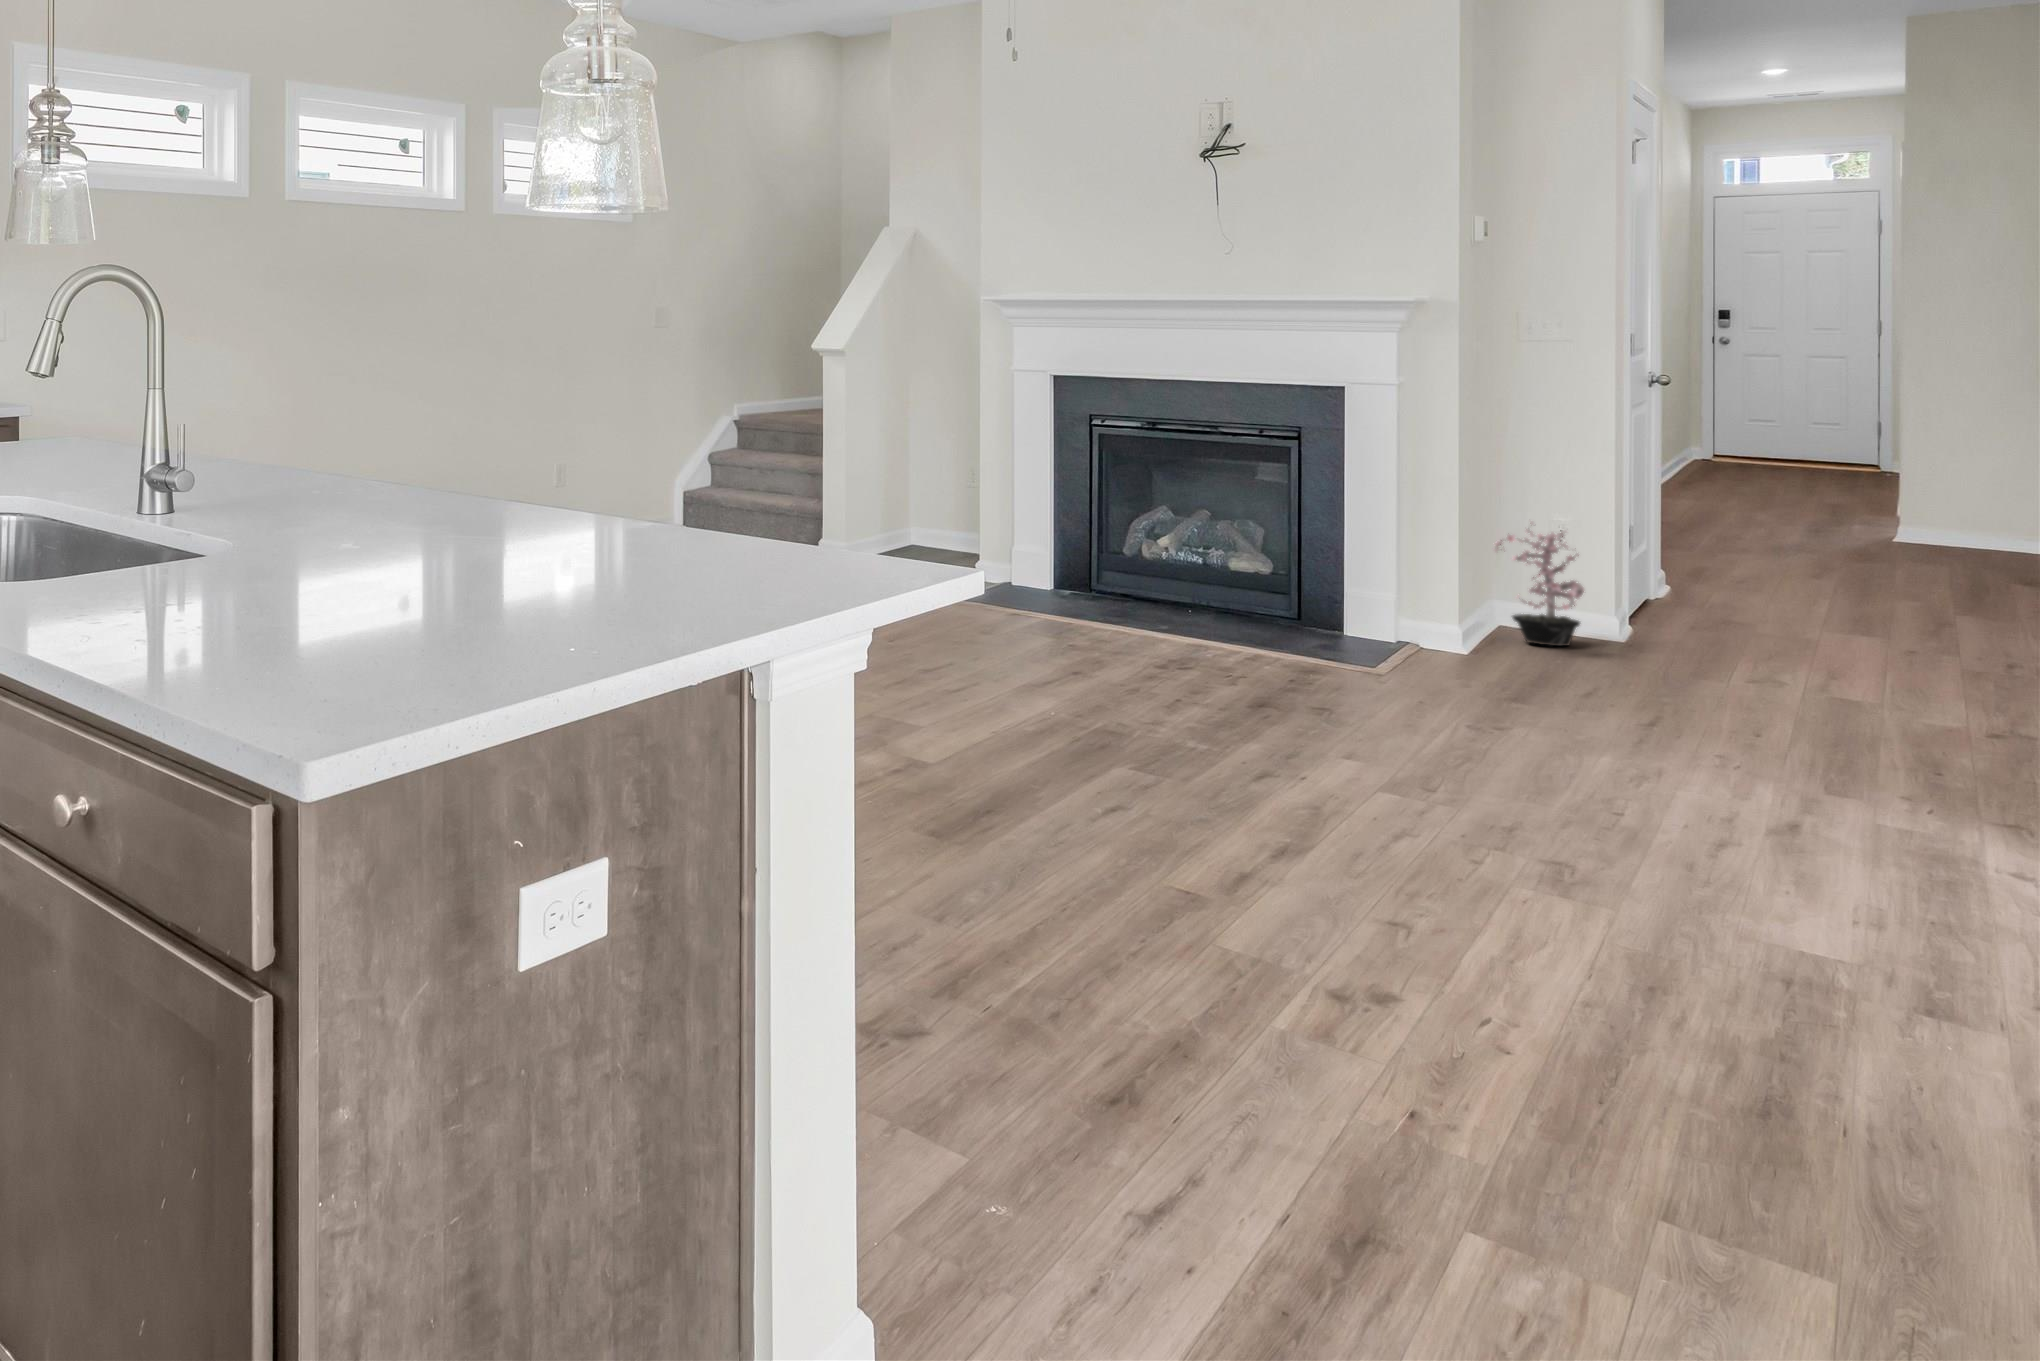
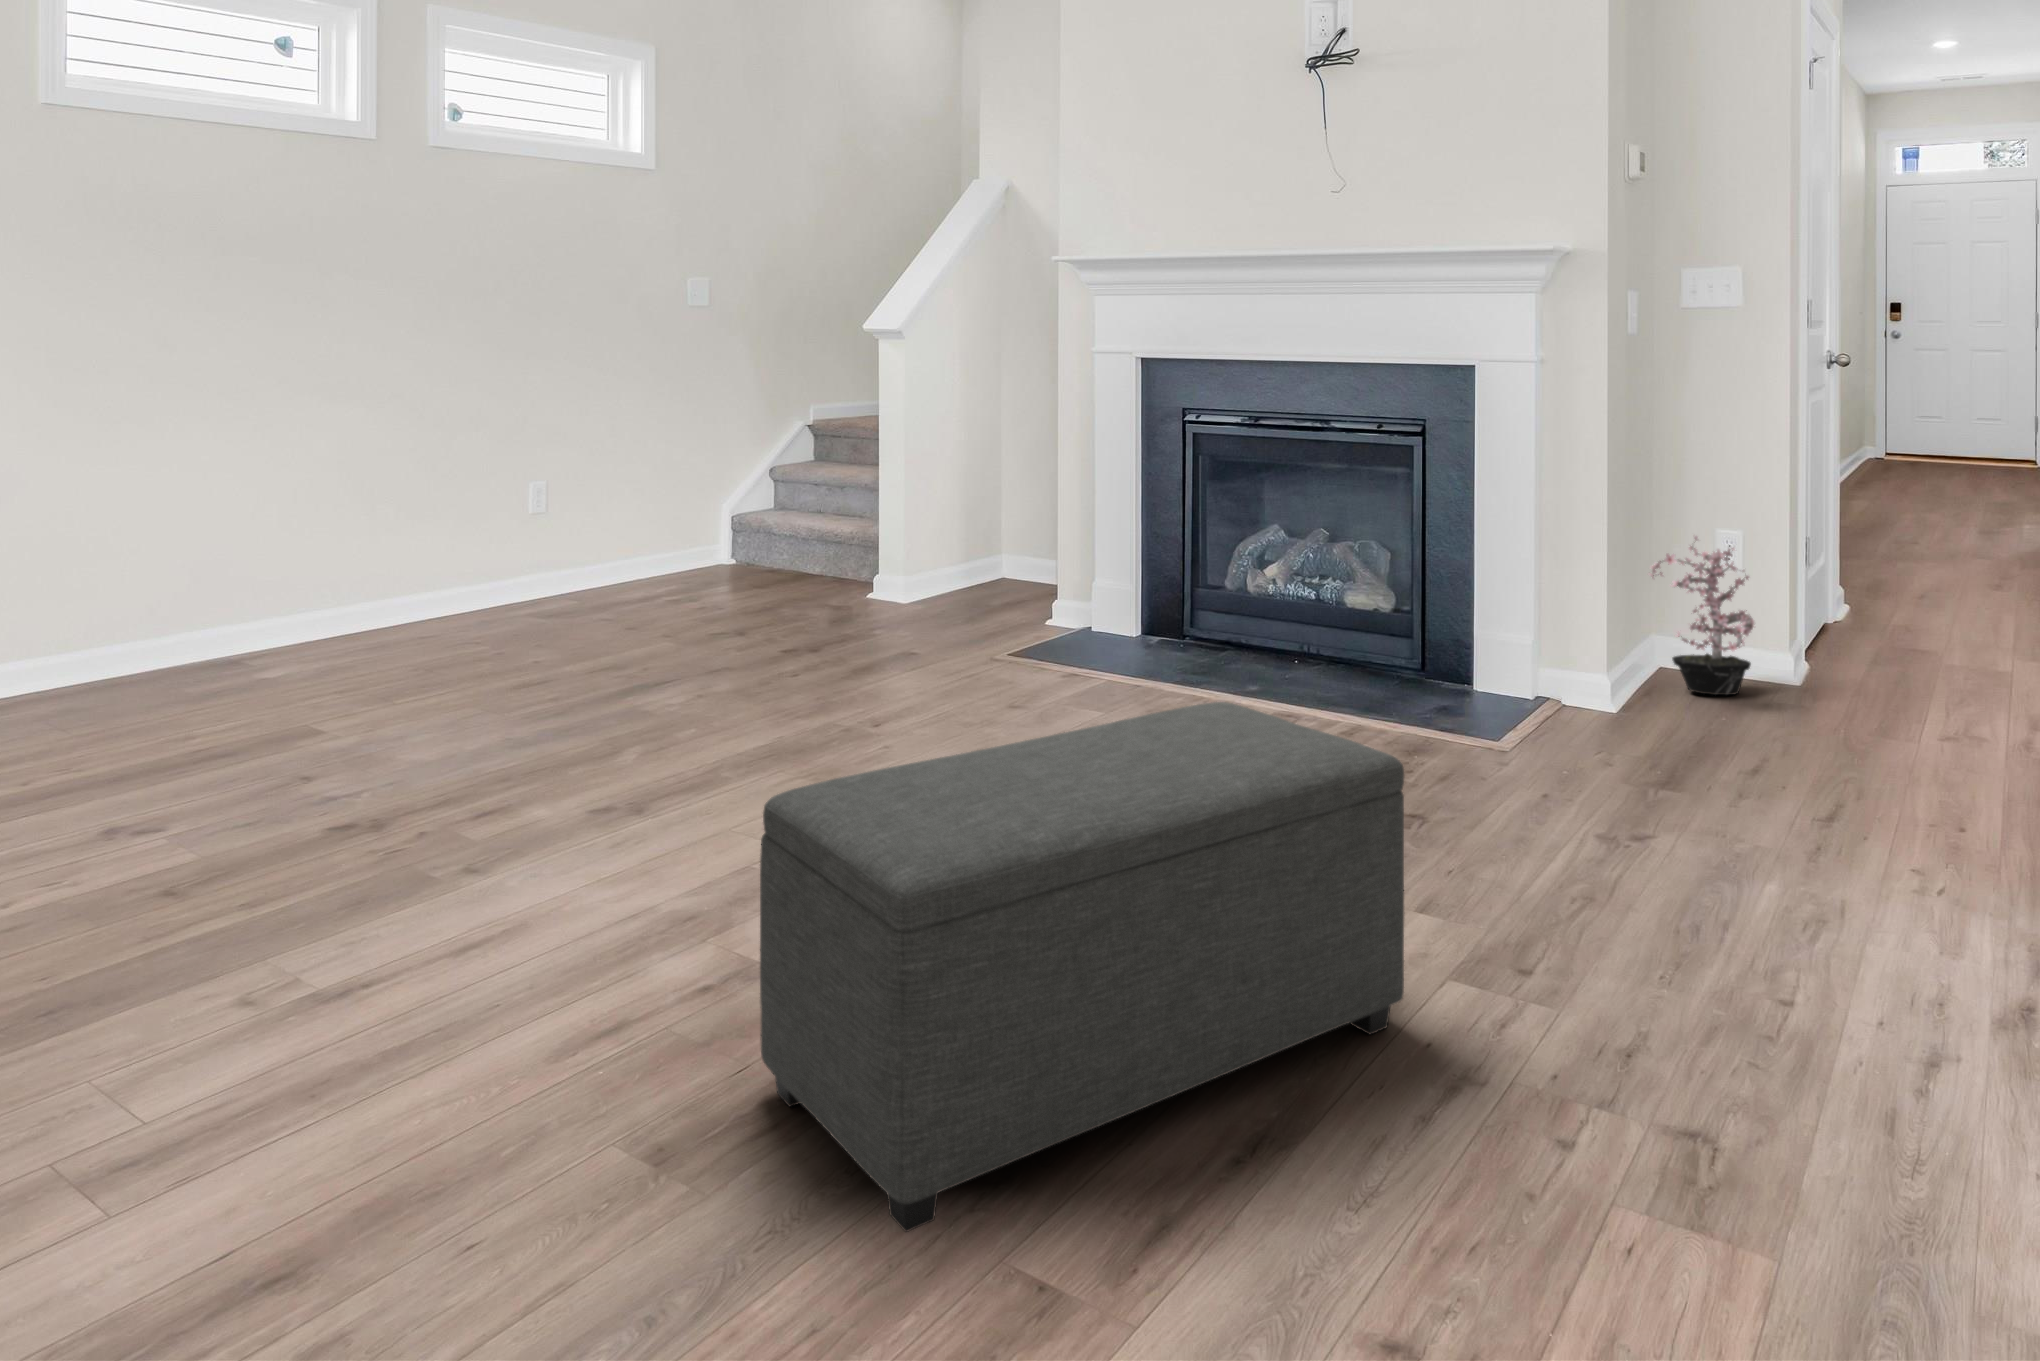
ottoman: none [970,612,1356,866] -> present [760,702,1404,1232]

